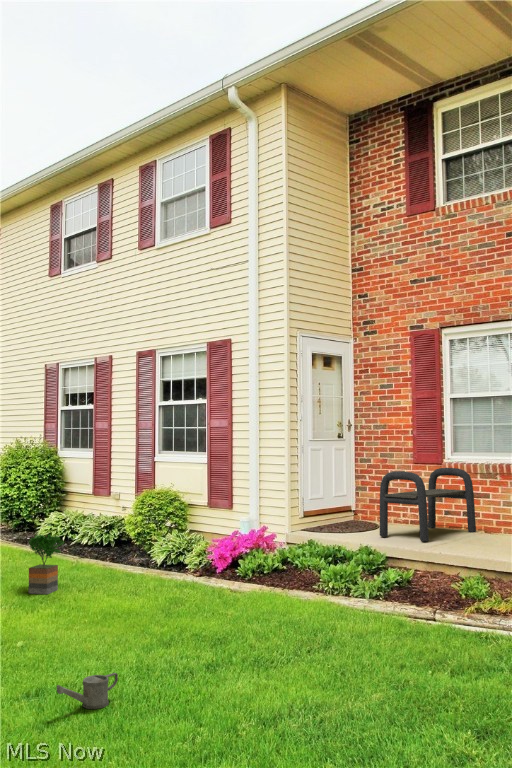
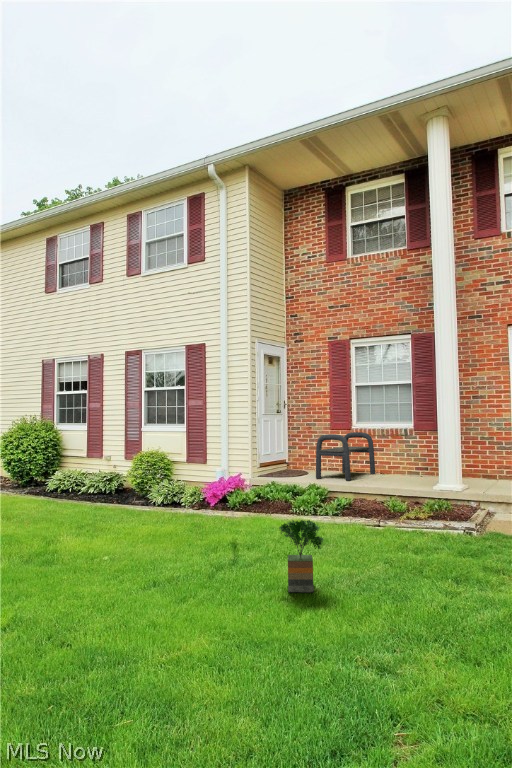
potted tree: present [29,535,64,594] -> present [279,520,324,592]
watering can: present [57,673,118,709] -> none [182,562,213,585]

